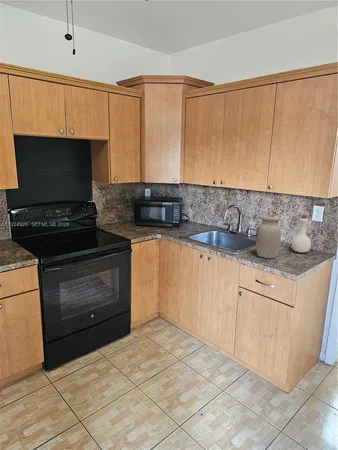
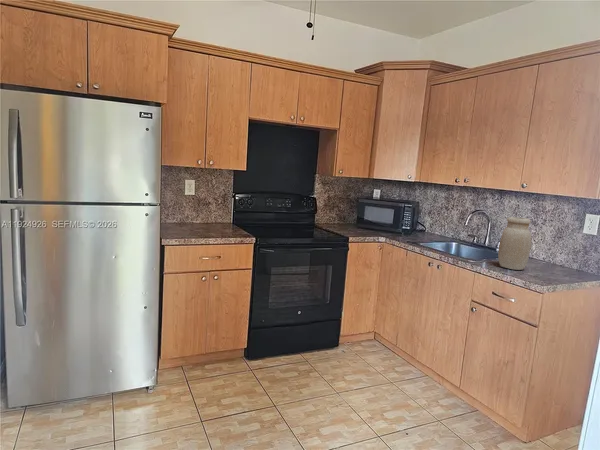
bottle: present [292,215,311,253] -> none [550,223,577,271]

